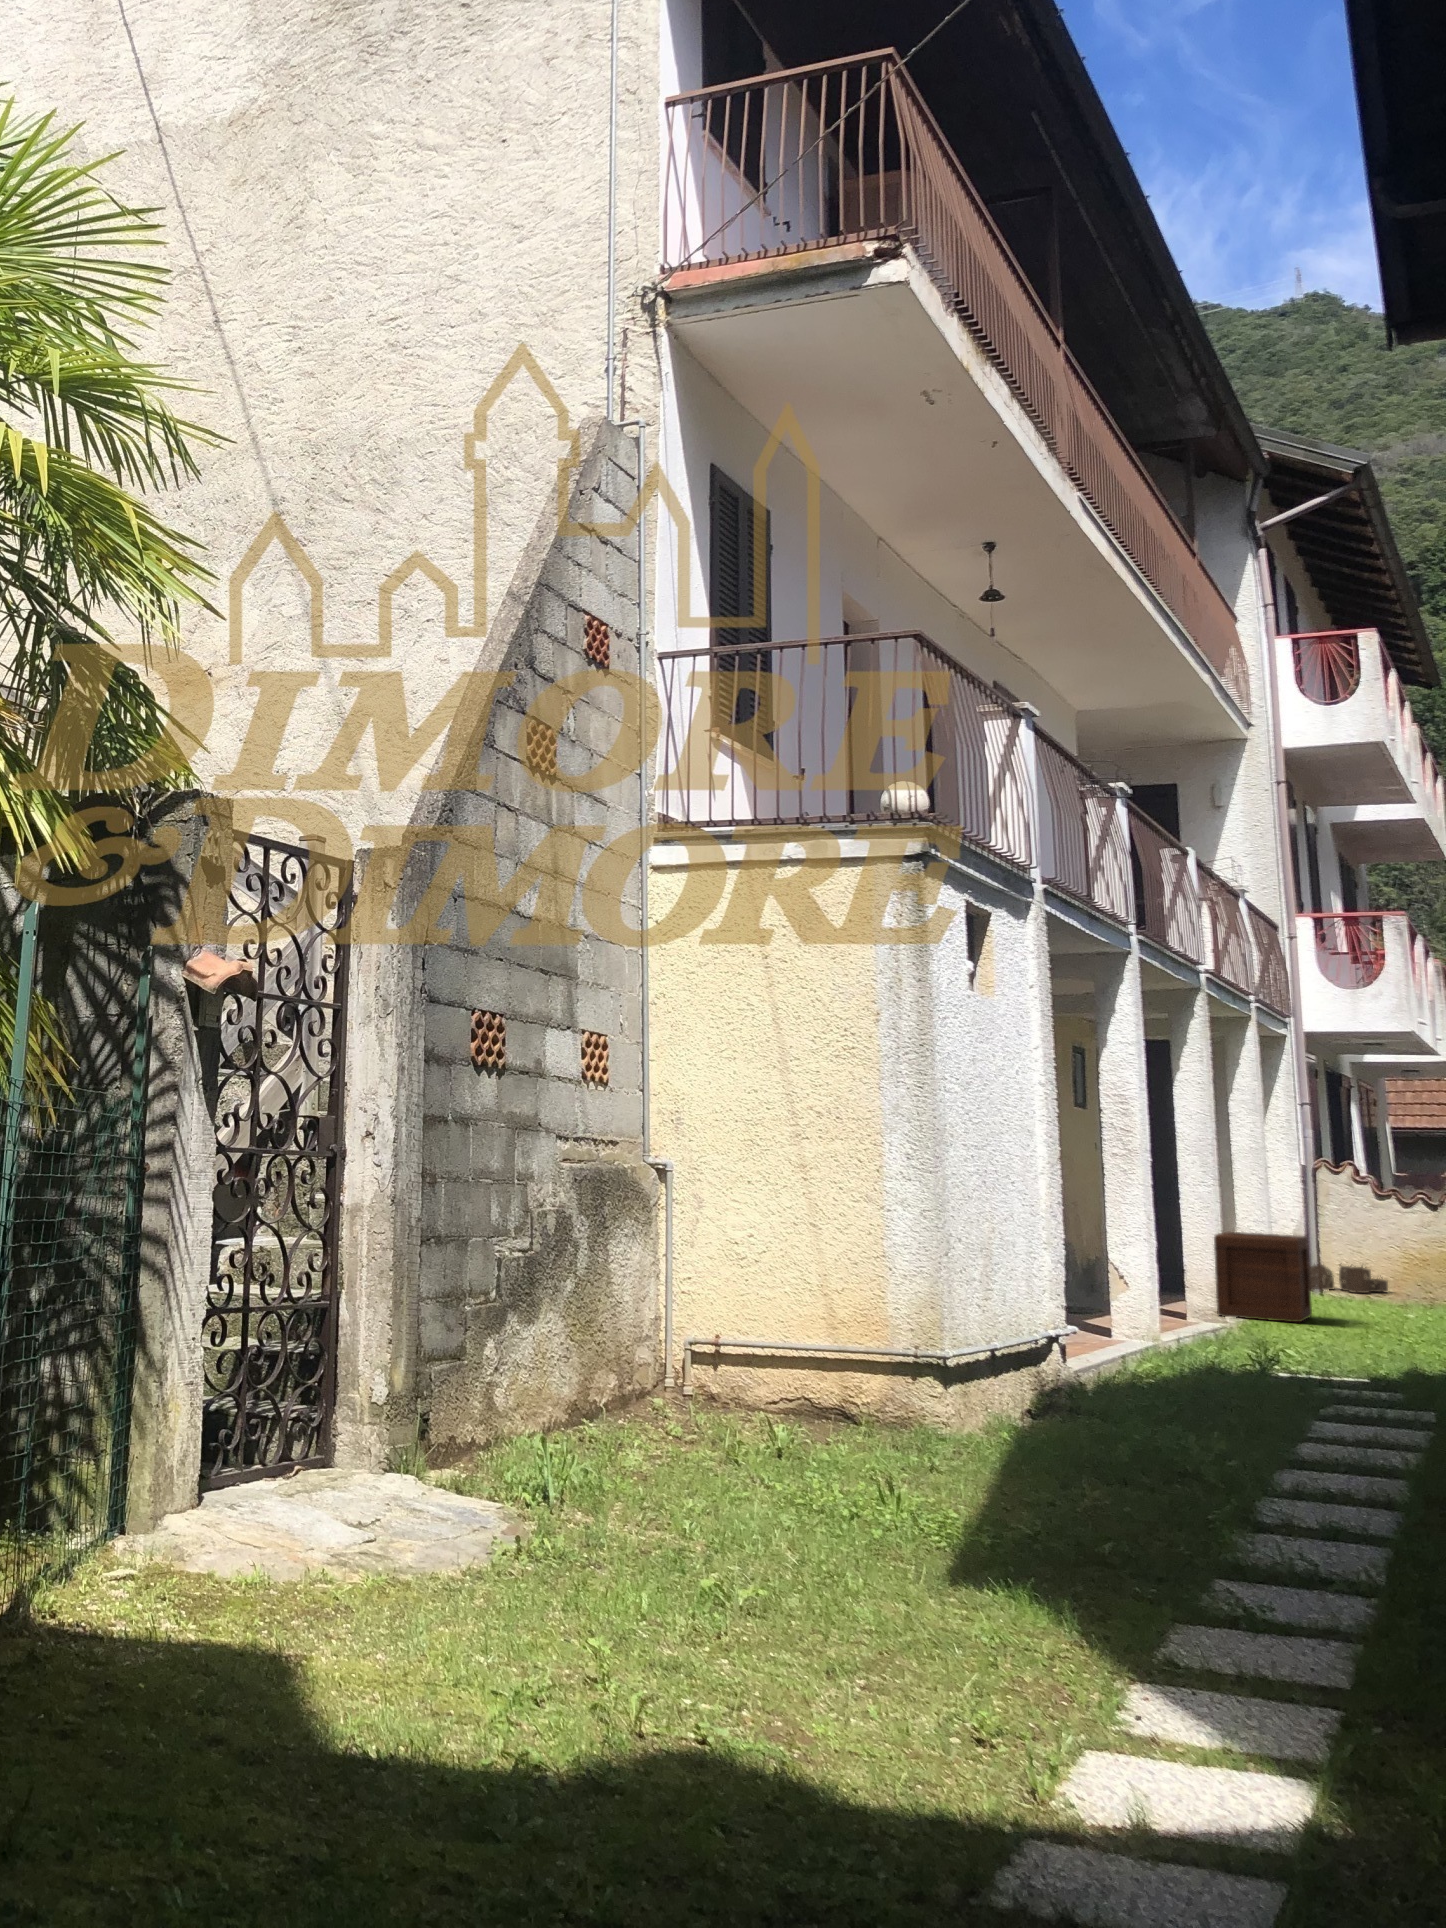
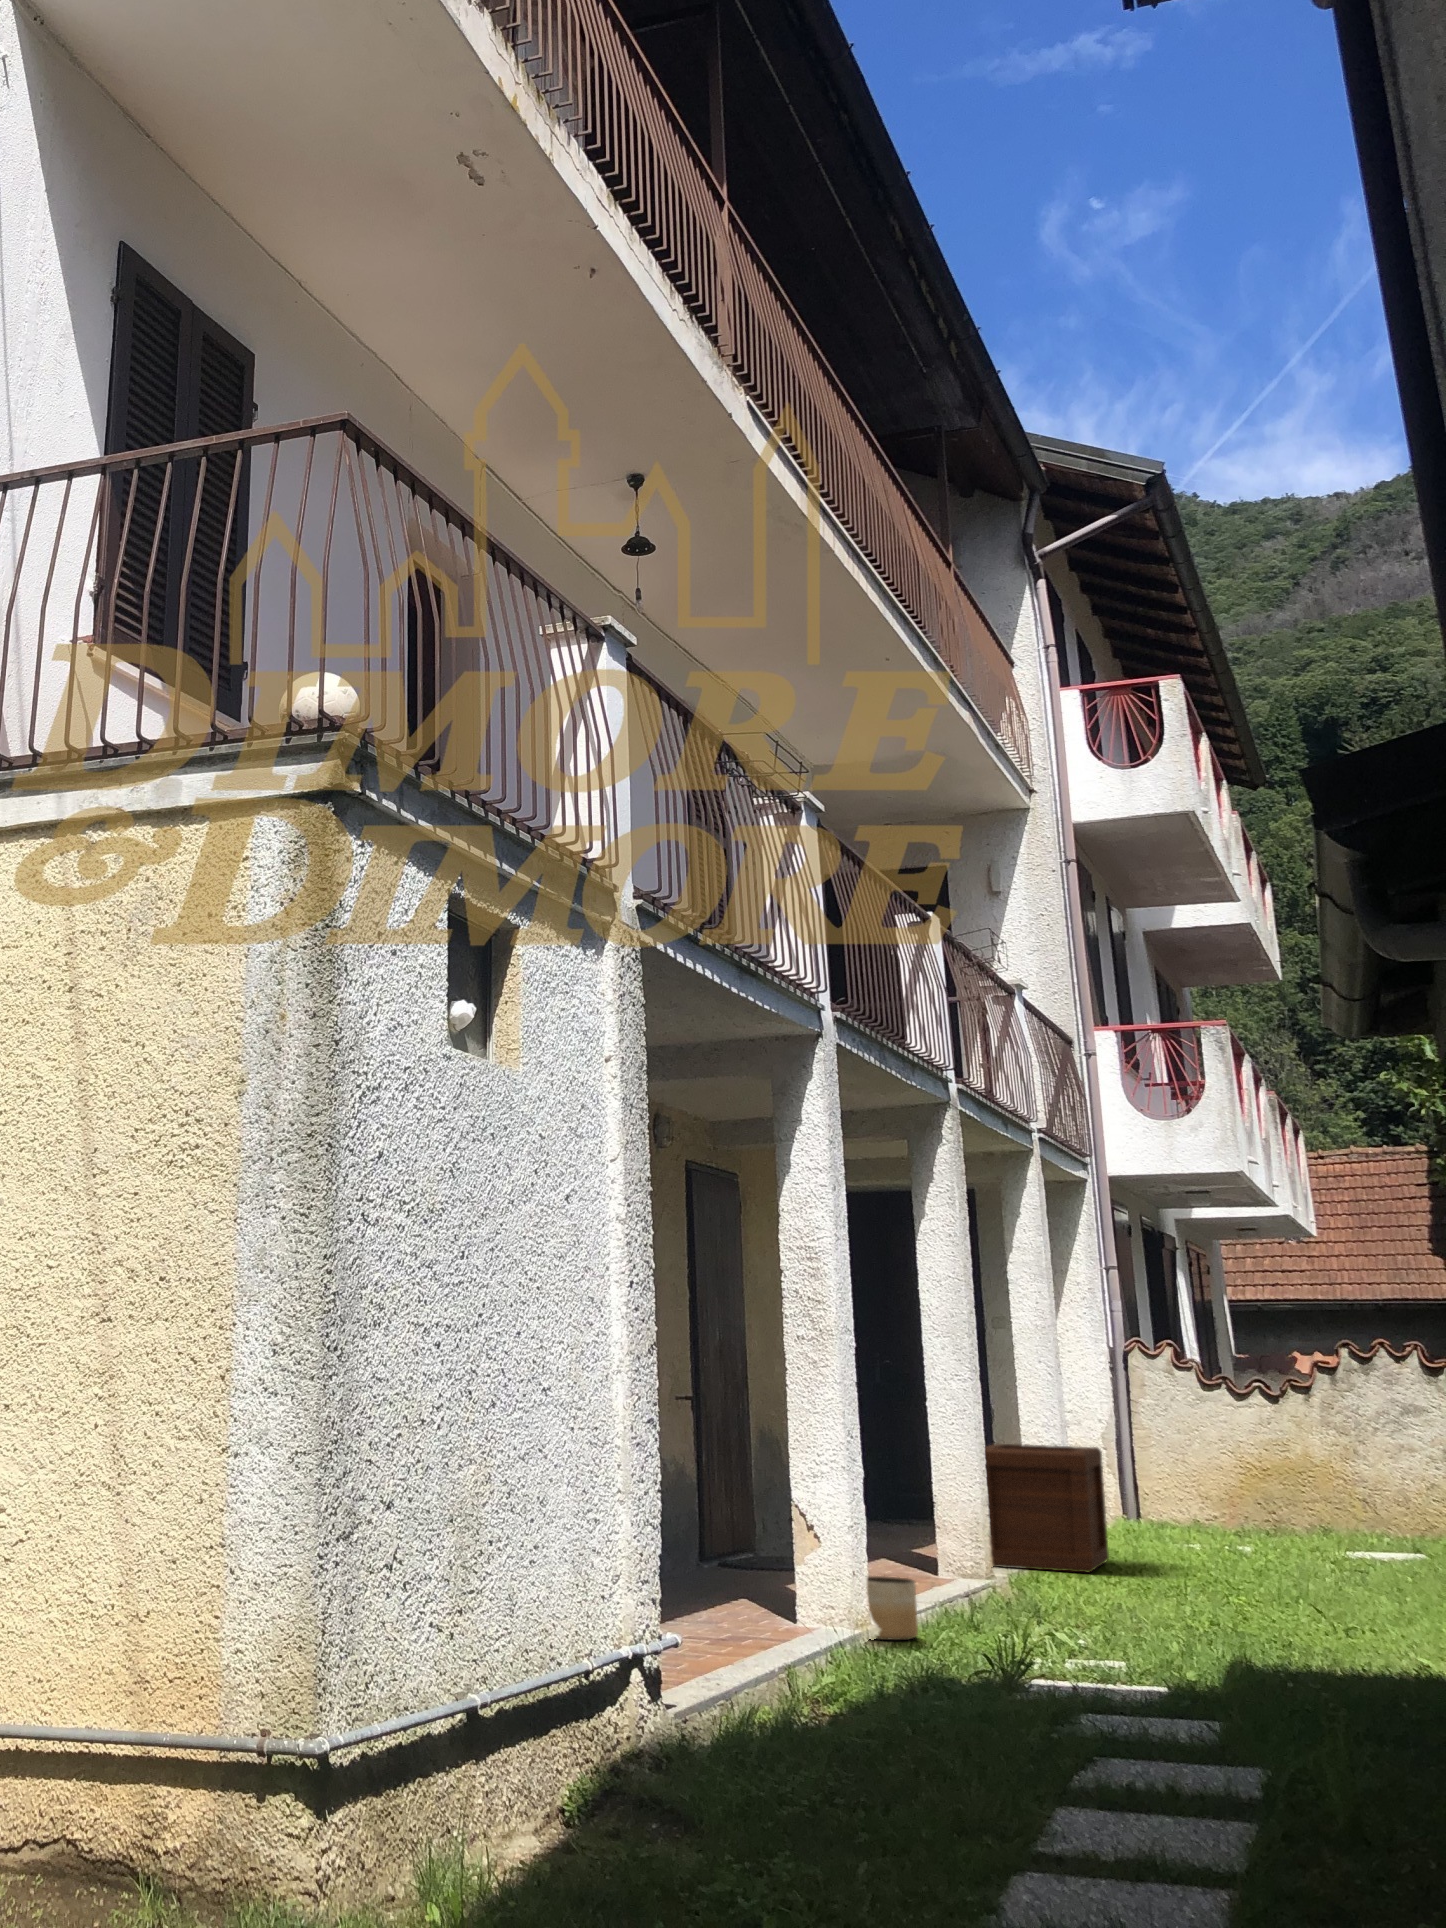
woven basket: present [1310,1264,1388,1294] -> none [1113,1477,1217,1519]
planter: none [1151,1312,1194,1353] -> present [867,1576,918,1640]

